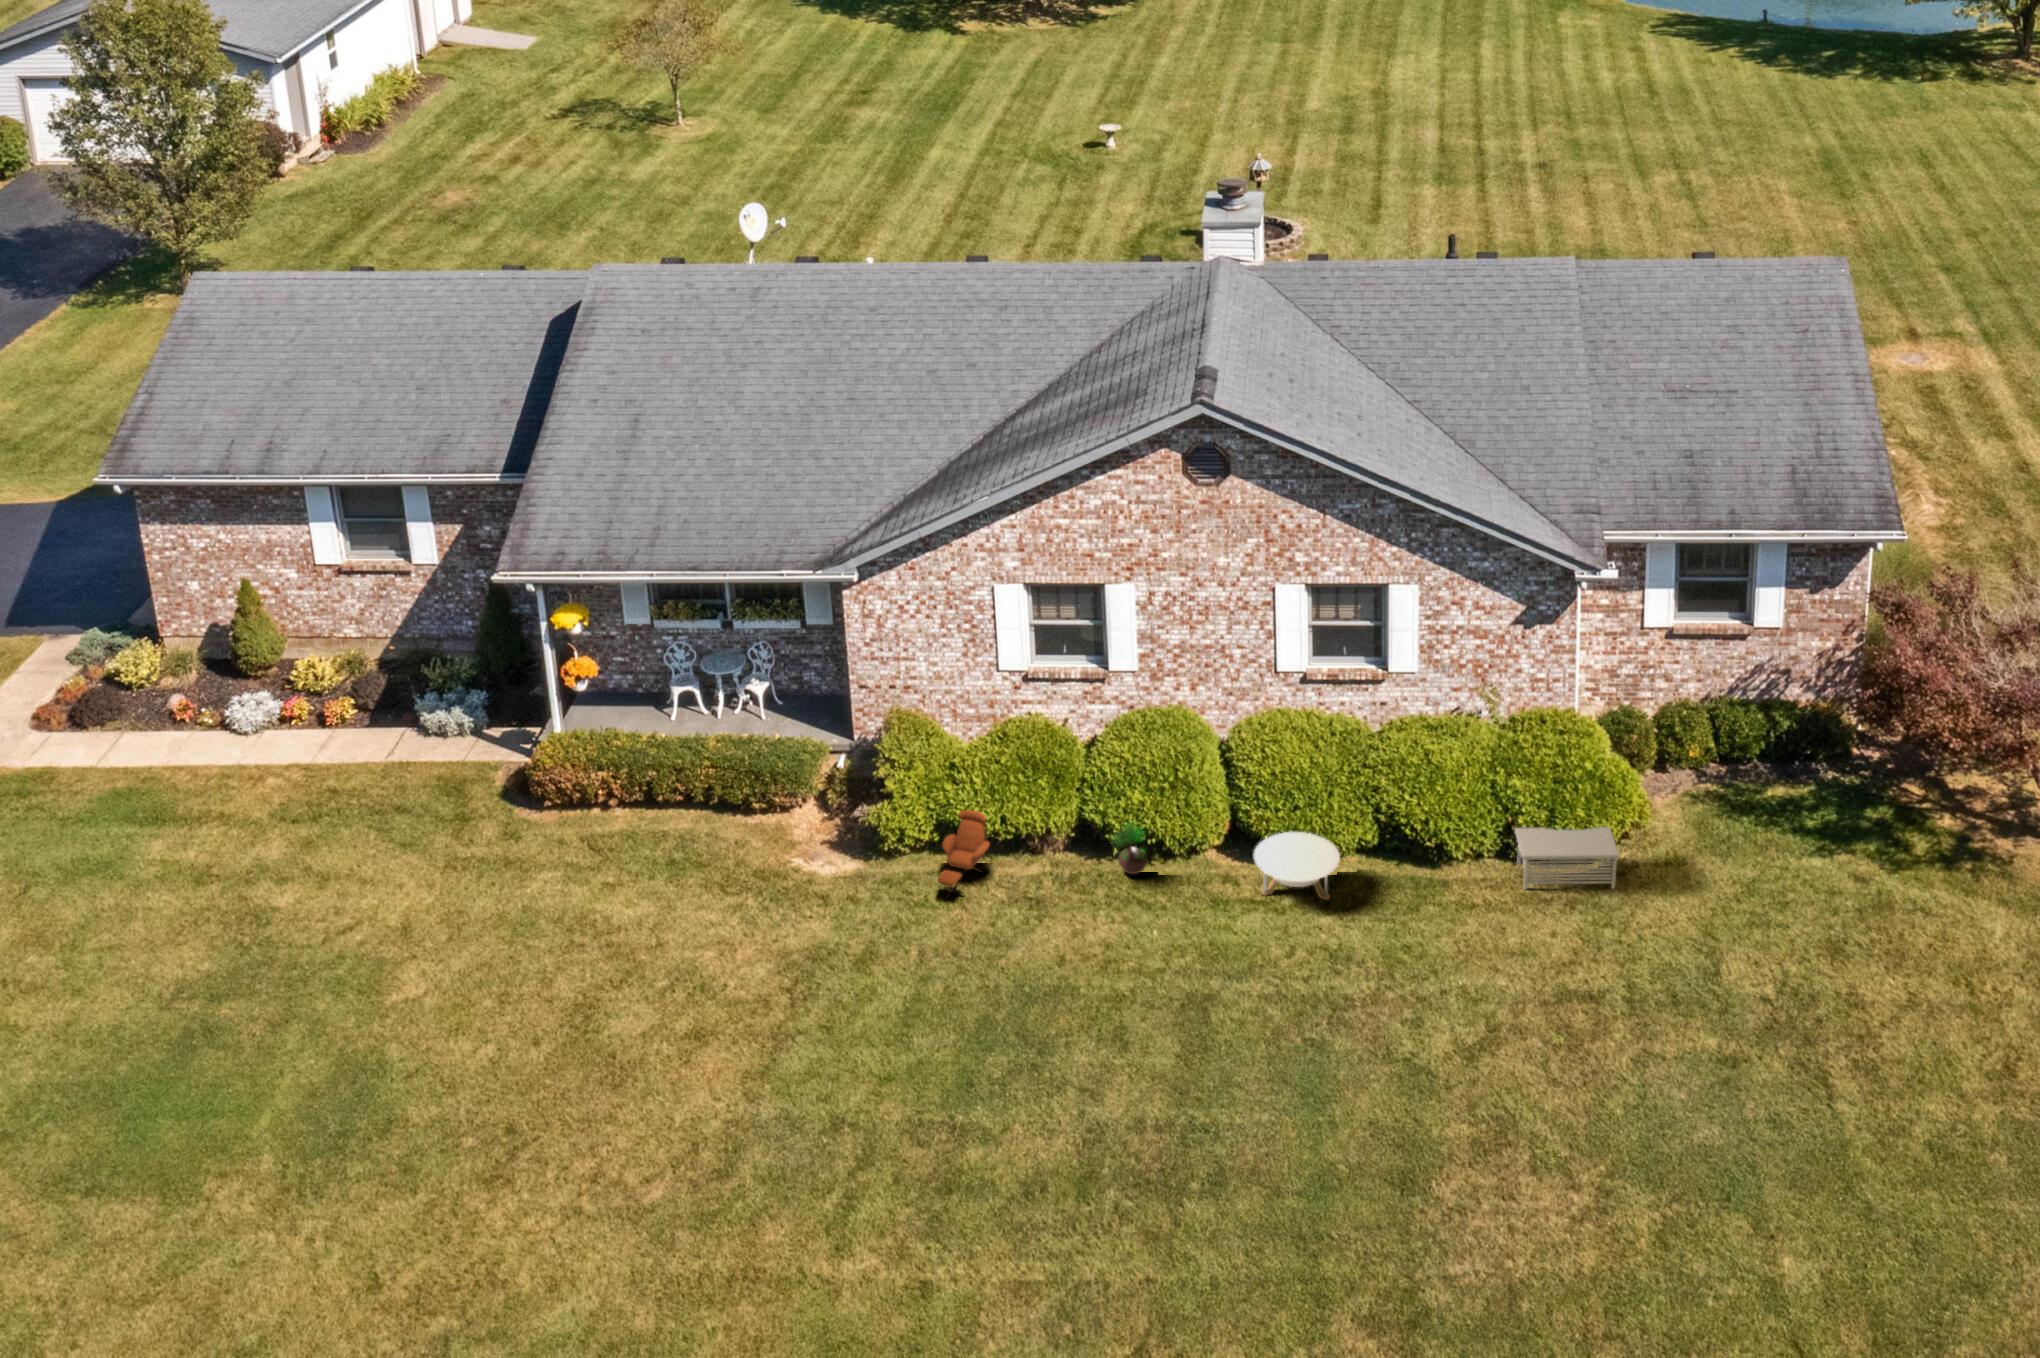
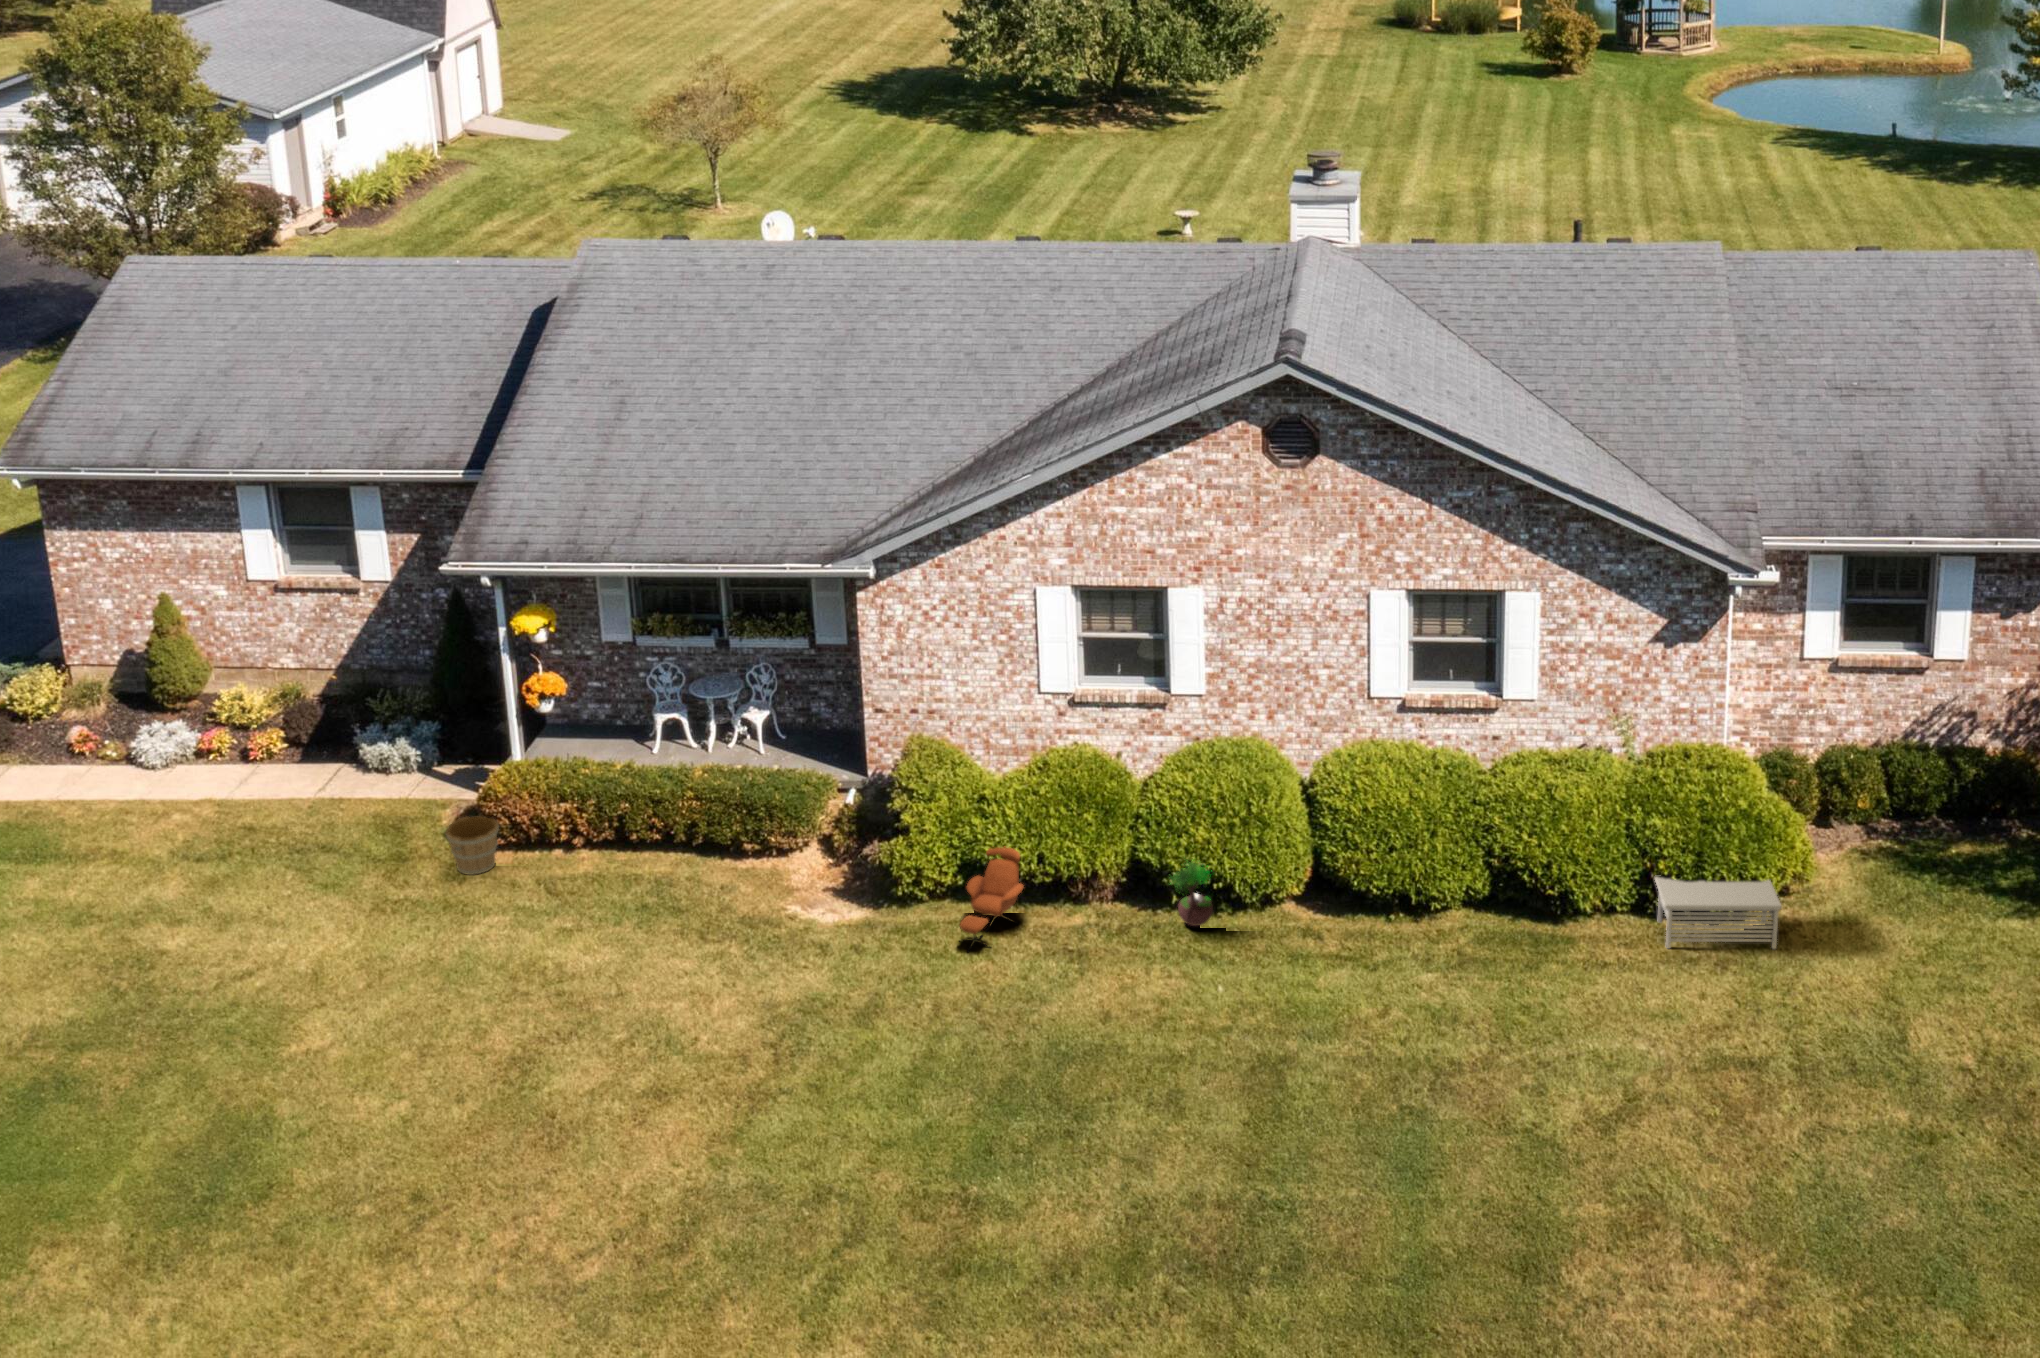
wooden bucket: none [504,783,548,833] -> present [446,816,499,875]
round table: present [1254,832,1340,900] -> none [1341,878,1445,957]

